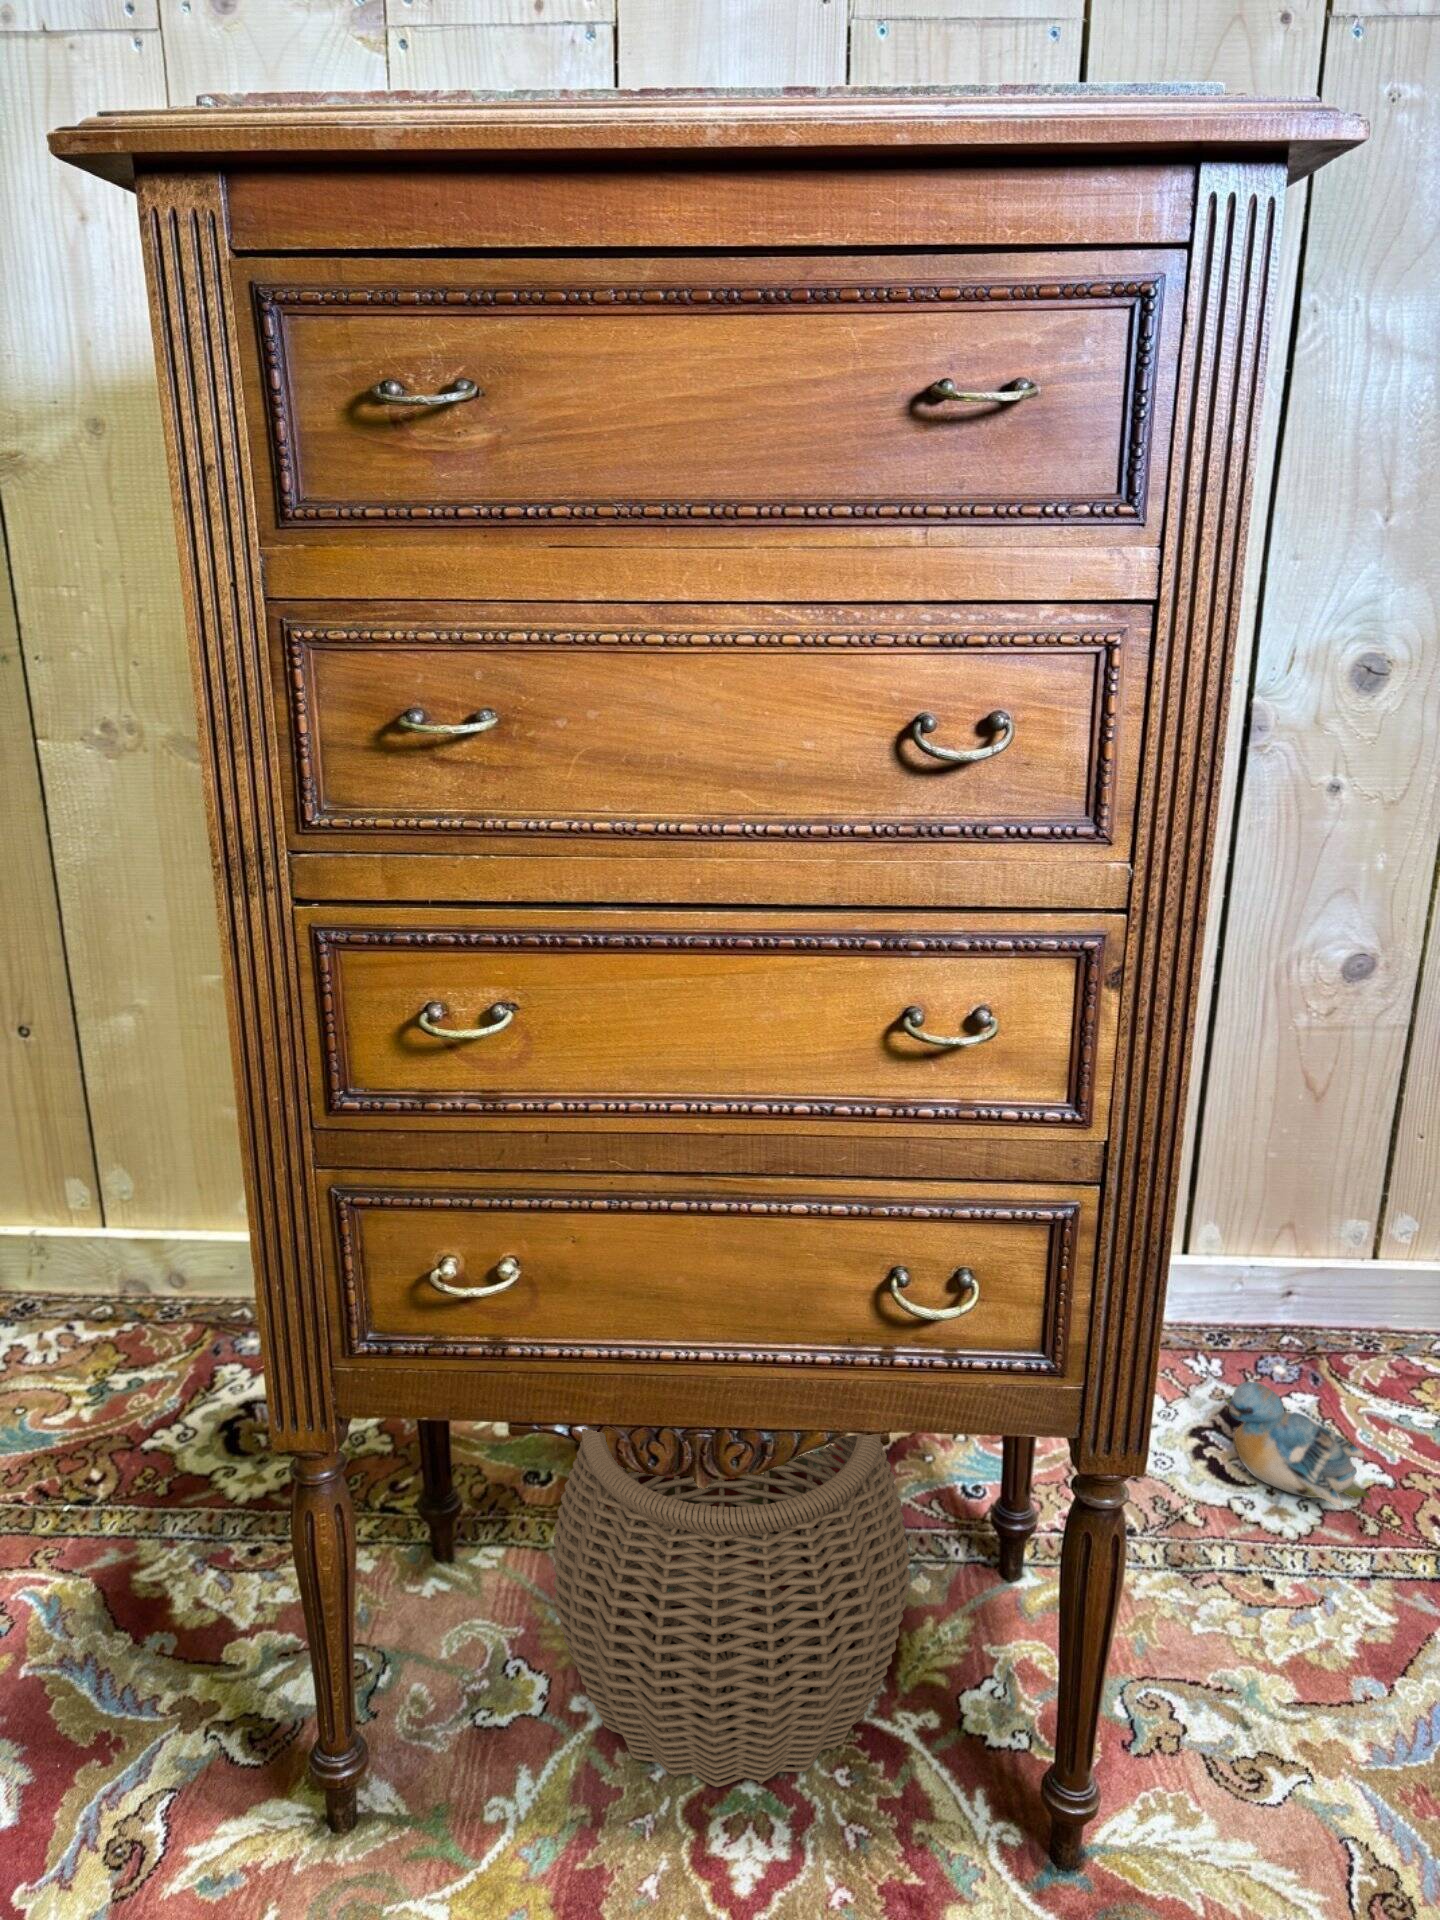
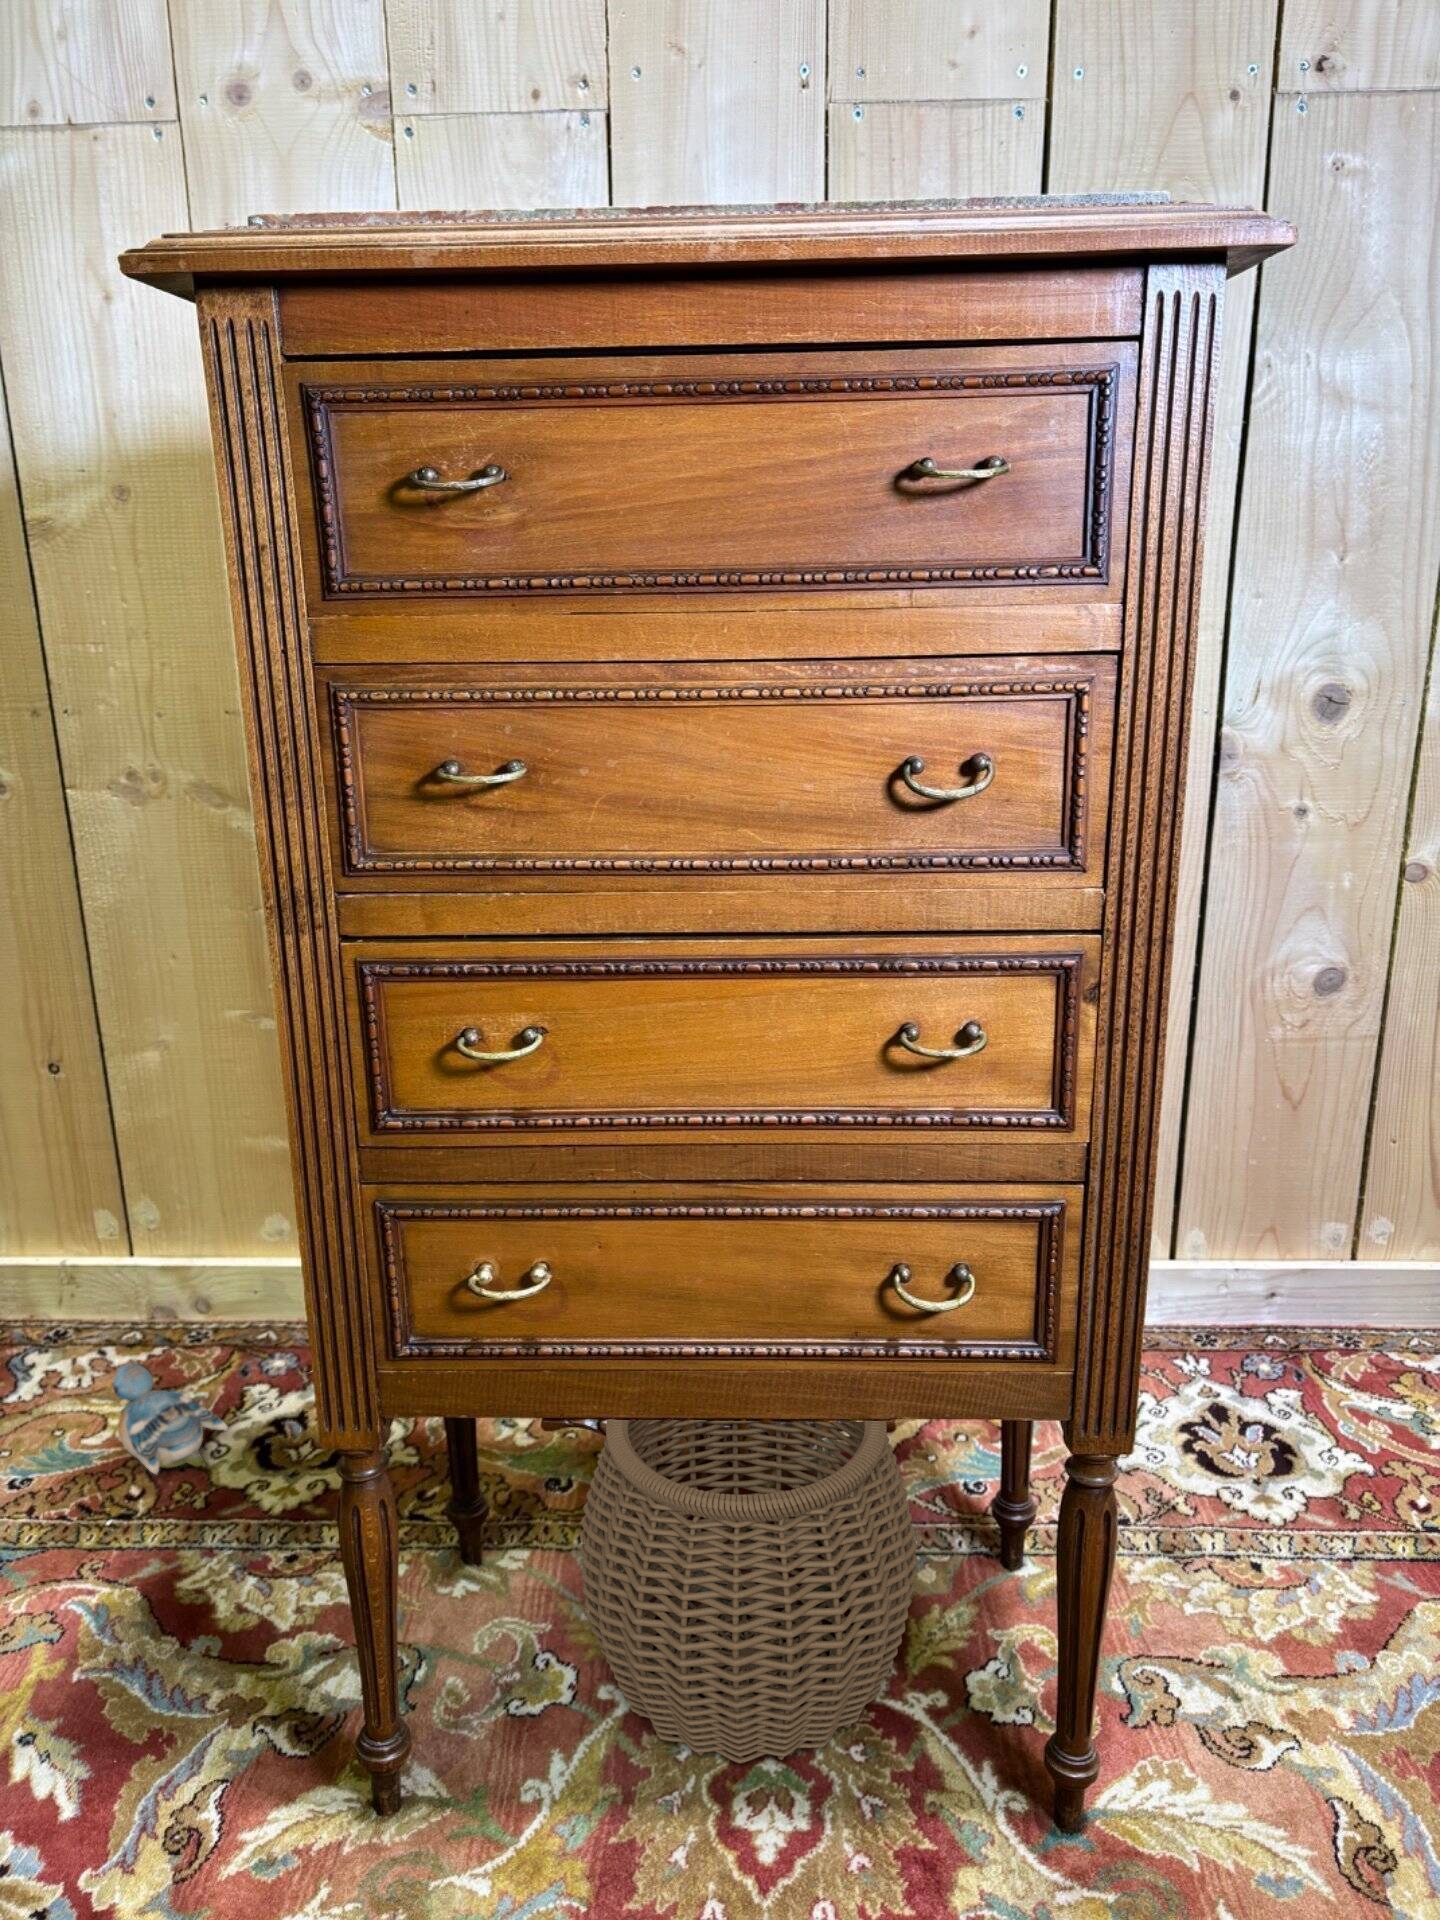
plush toy: present [1226,1382,1371,1508] -> present [113,1364,228,1474]

